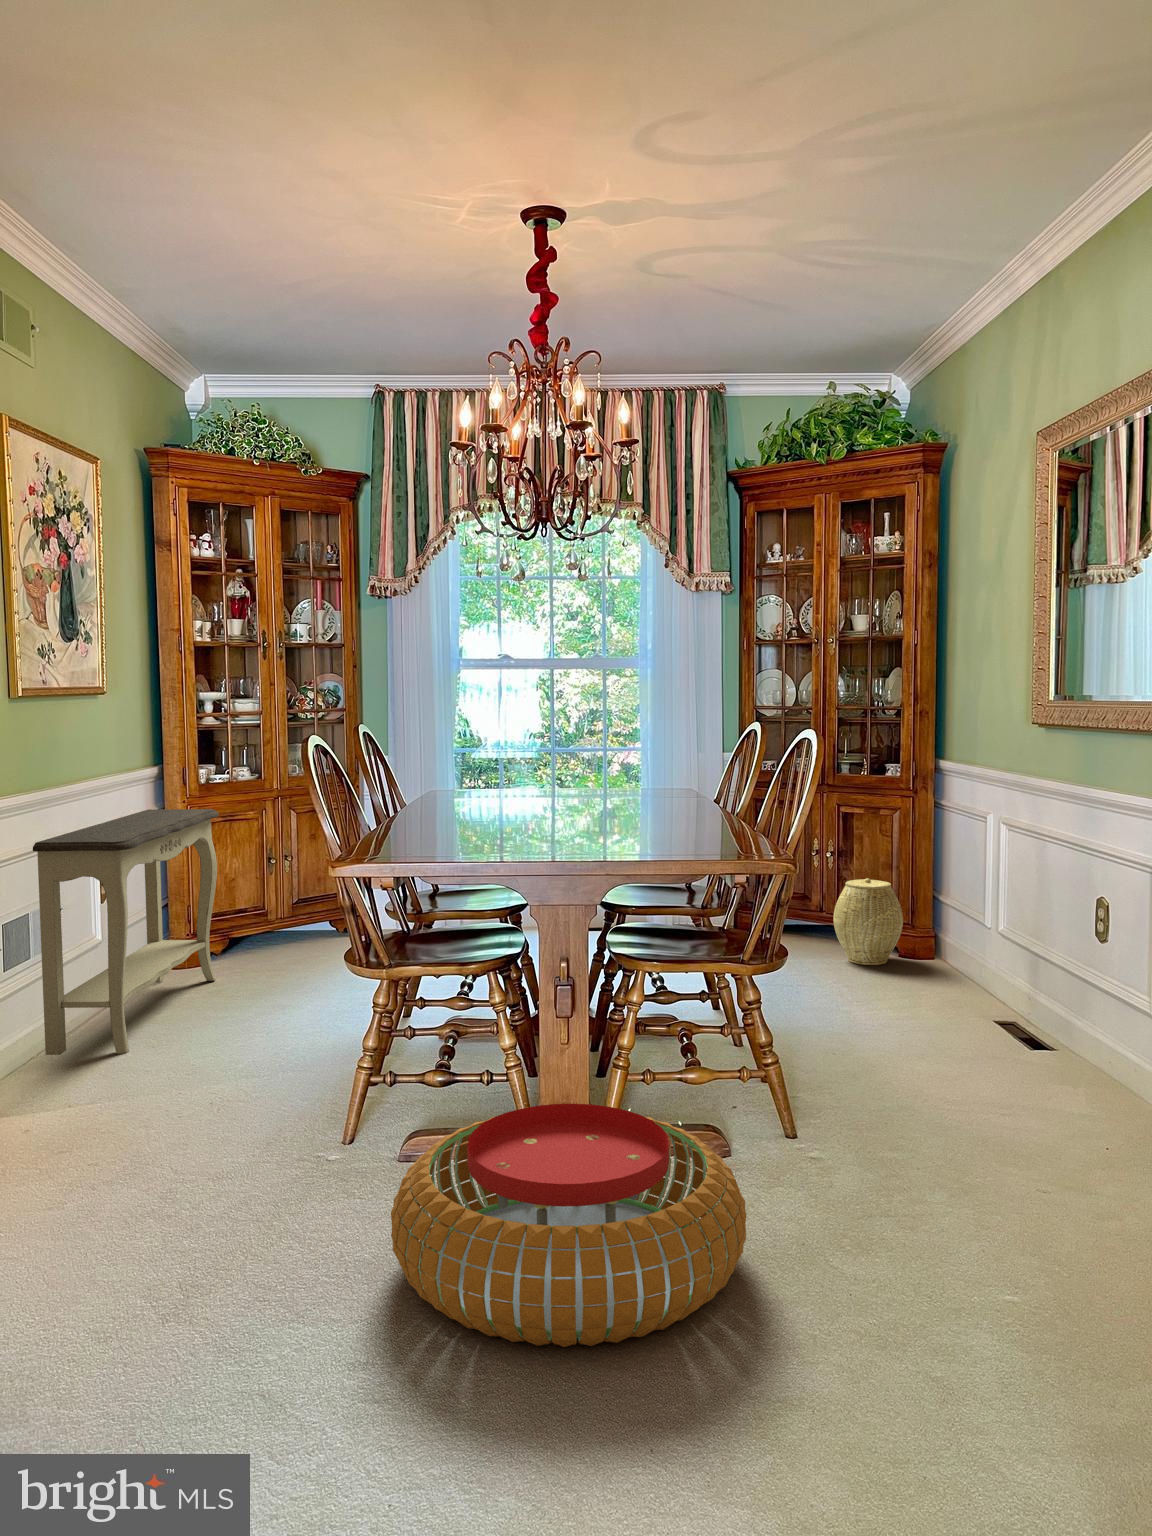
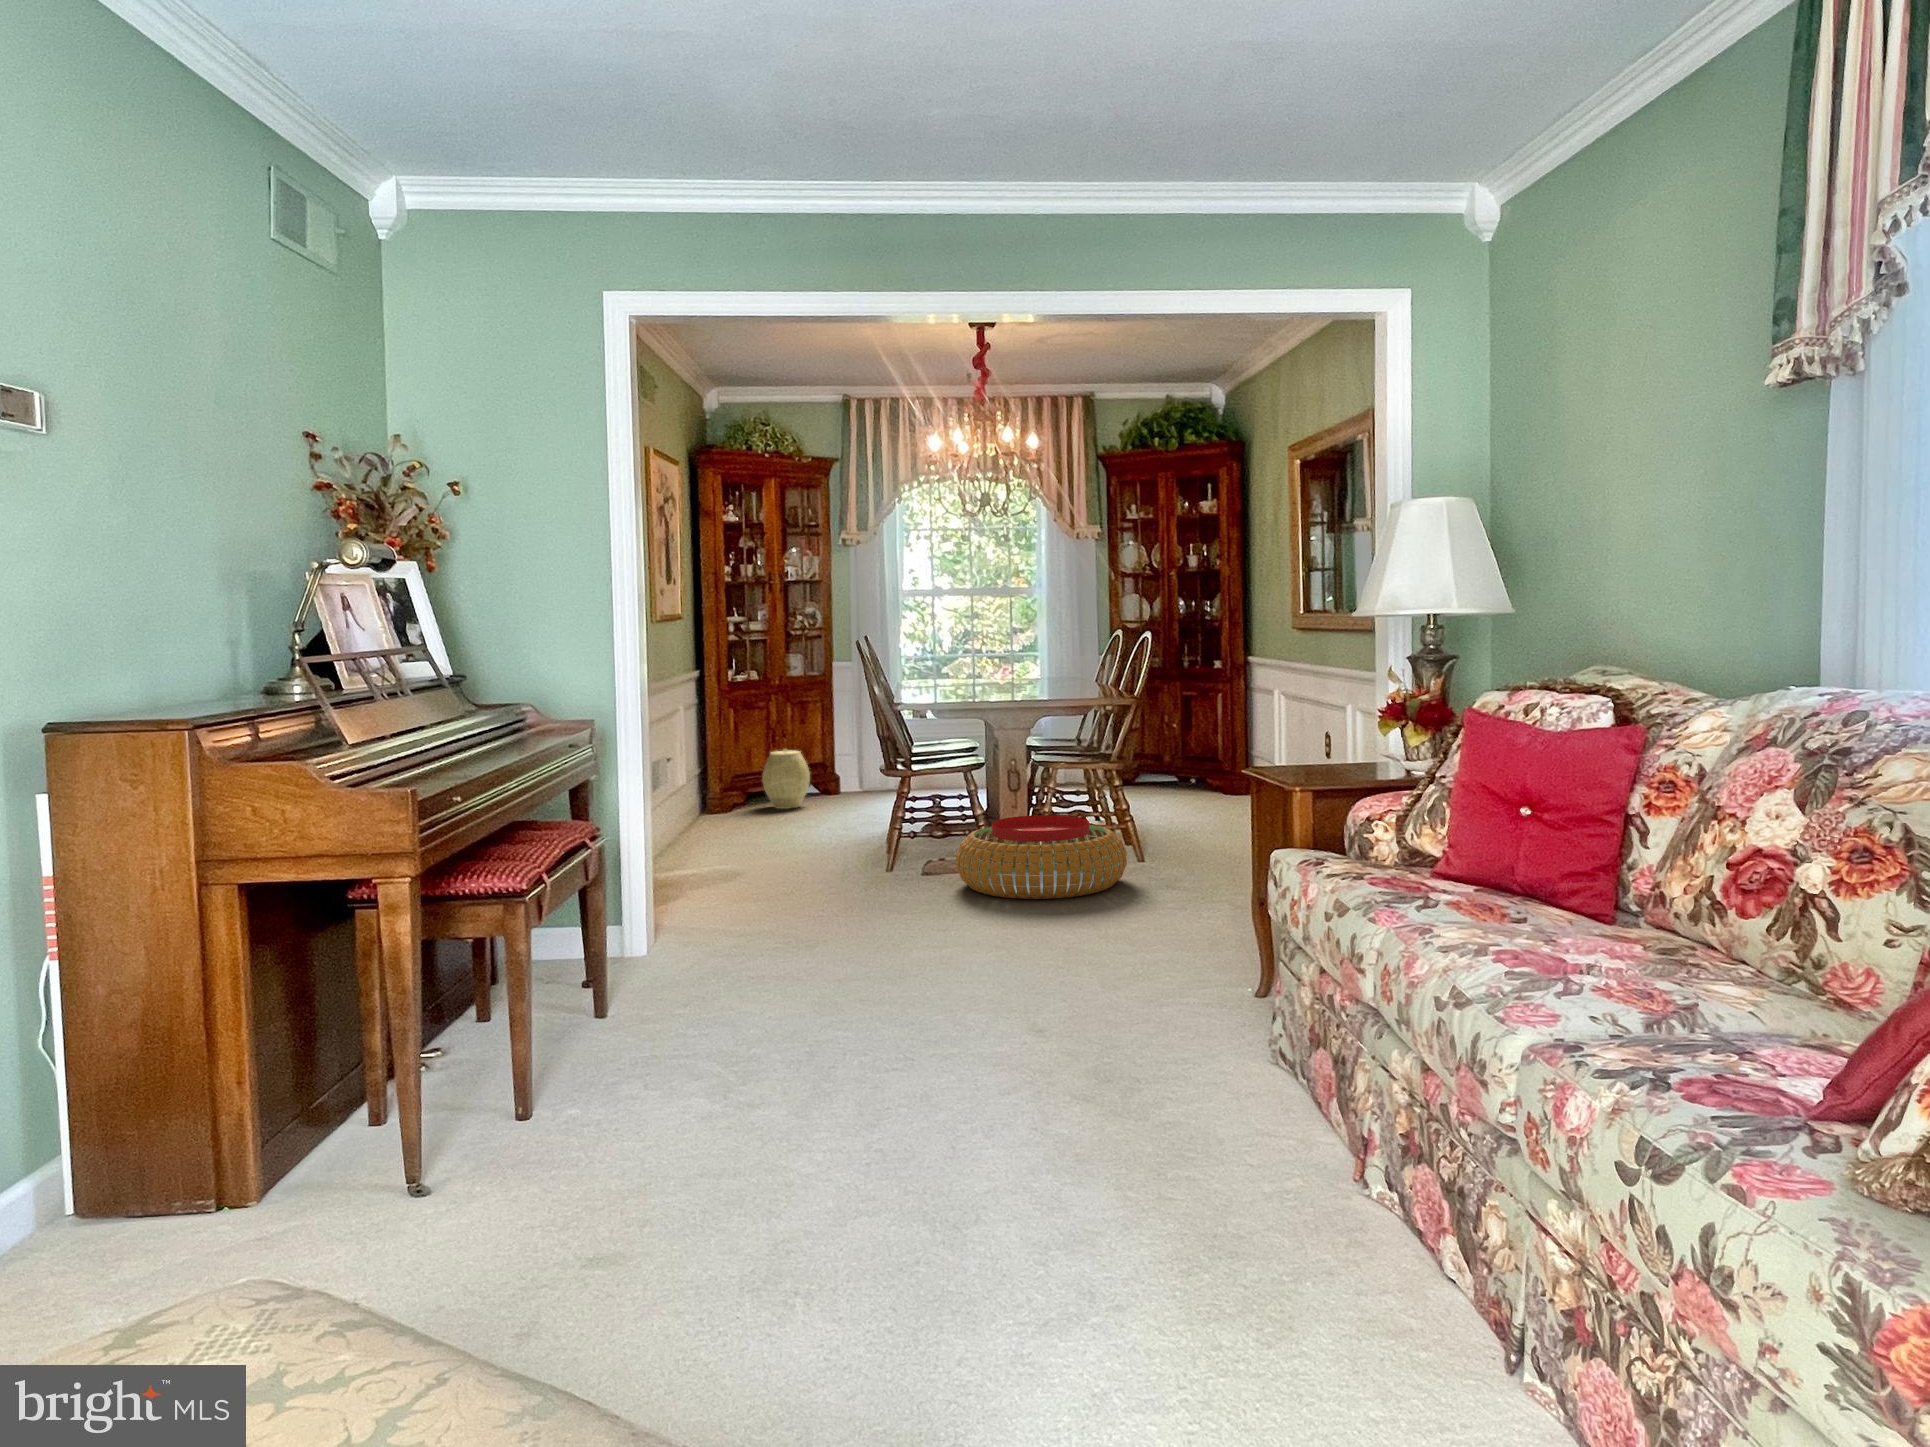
console table: present [33,809,219,1055] -> none [678,696,759,844]
woven basket: present [833,878,903,965] -> present [762,749,810,809]

